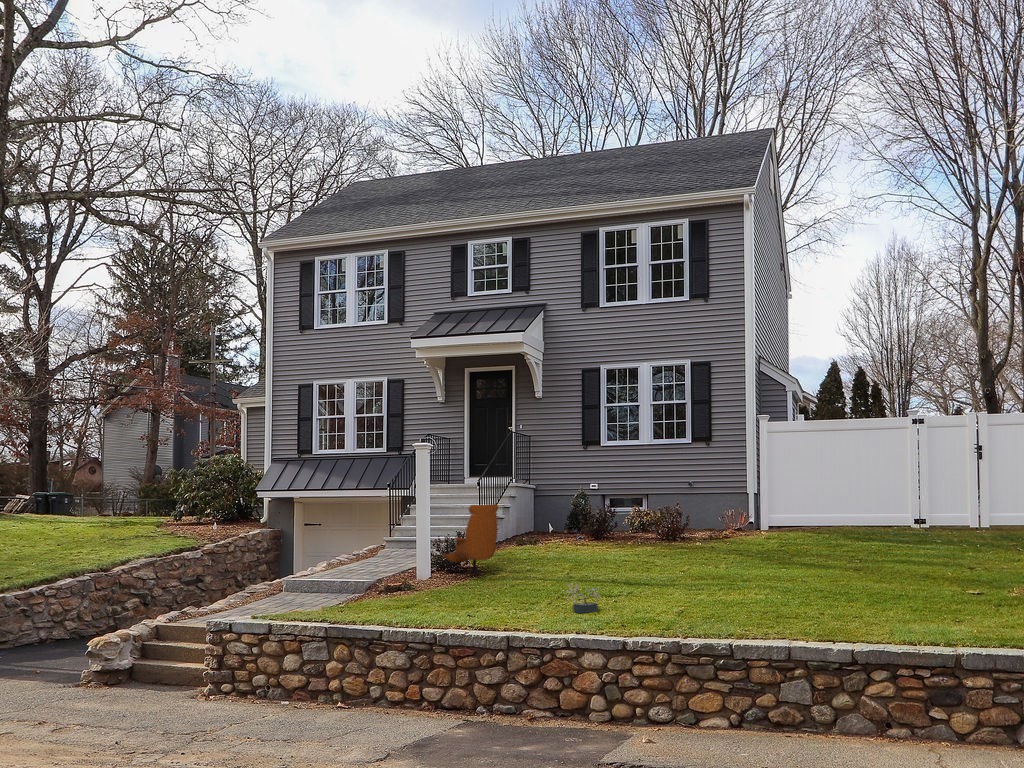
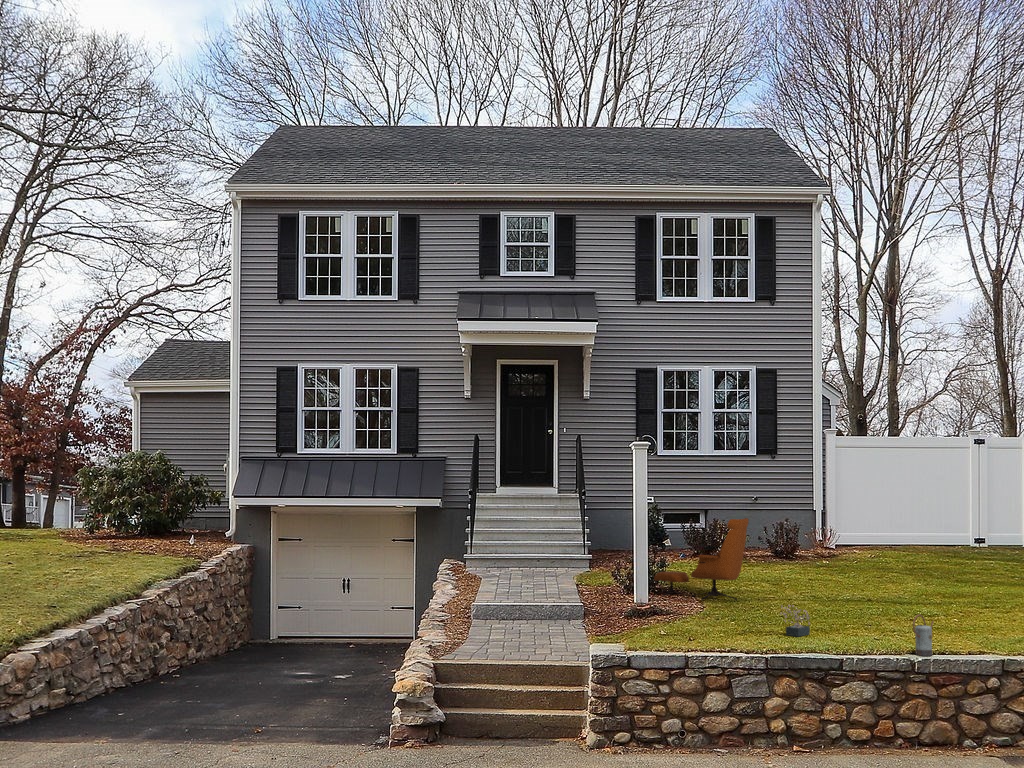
decorative plant: present [566,583,598,613] -> present [780,605,810,637]
watering can: none [447,590,480,629] -> present [913,614,934,656]

